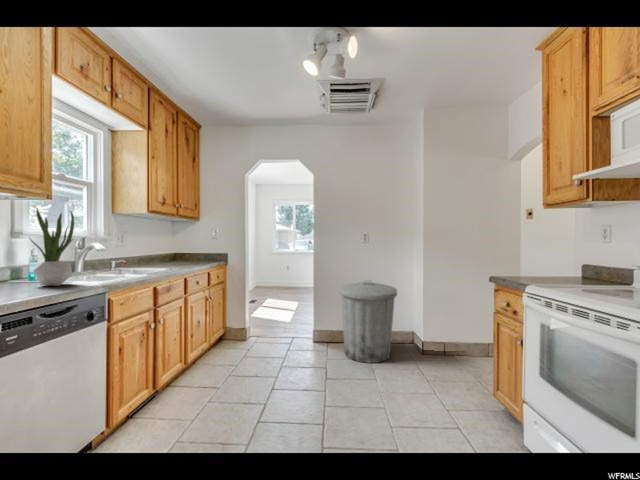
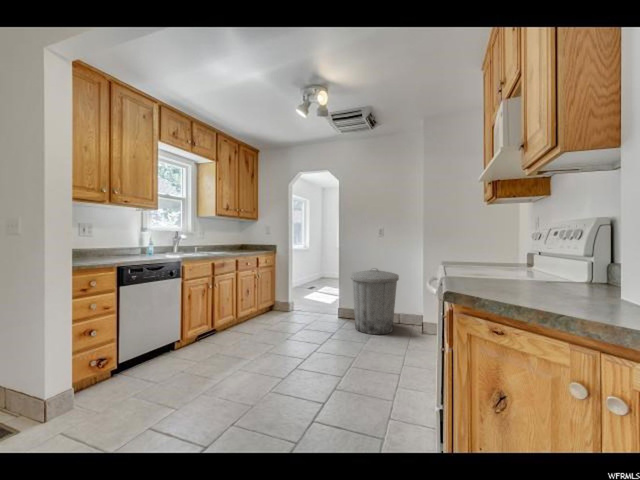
potted plant: present [30,209,74,286] -> none [146,215,168,257]

